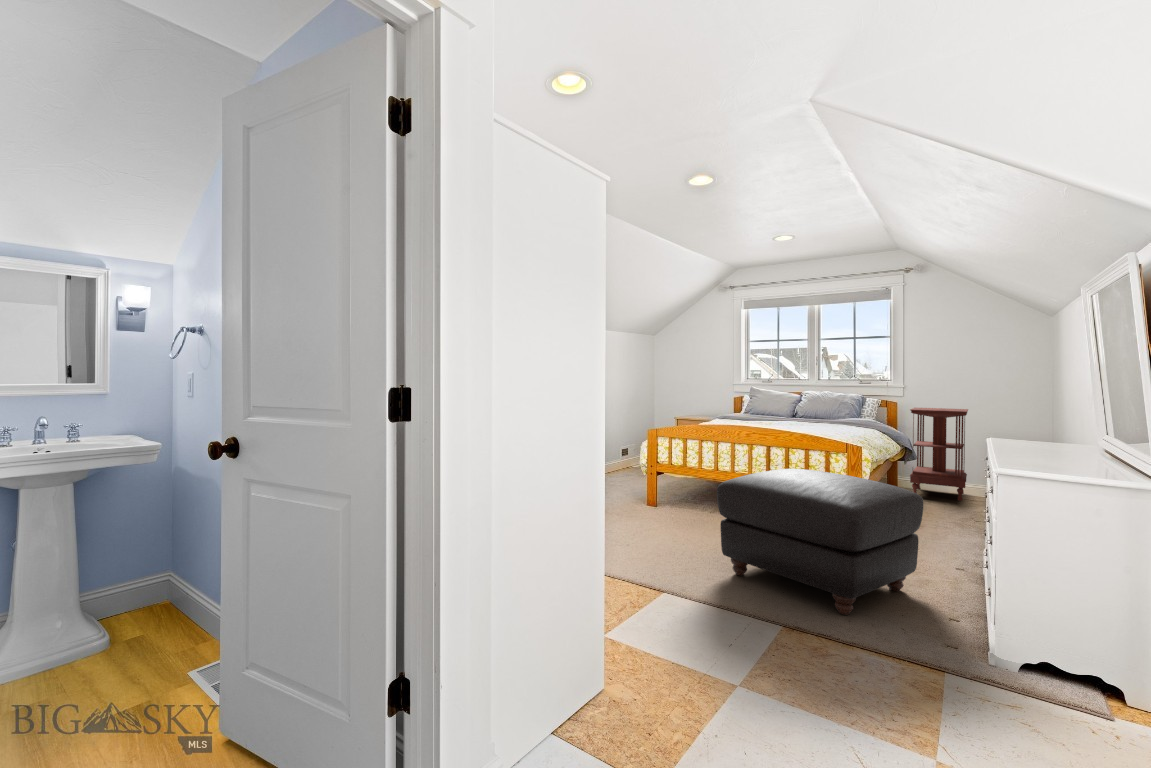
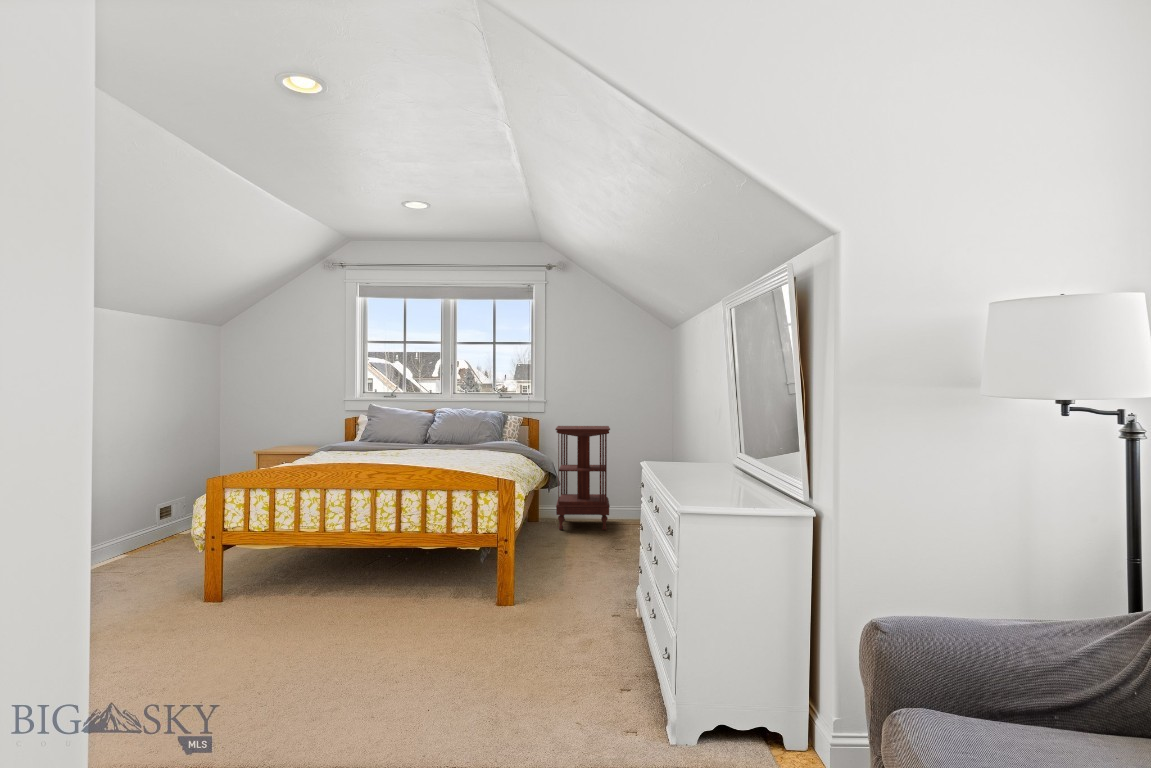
ottoman: present [717,469,923,615] -> none [328,523,595,728]

